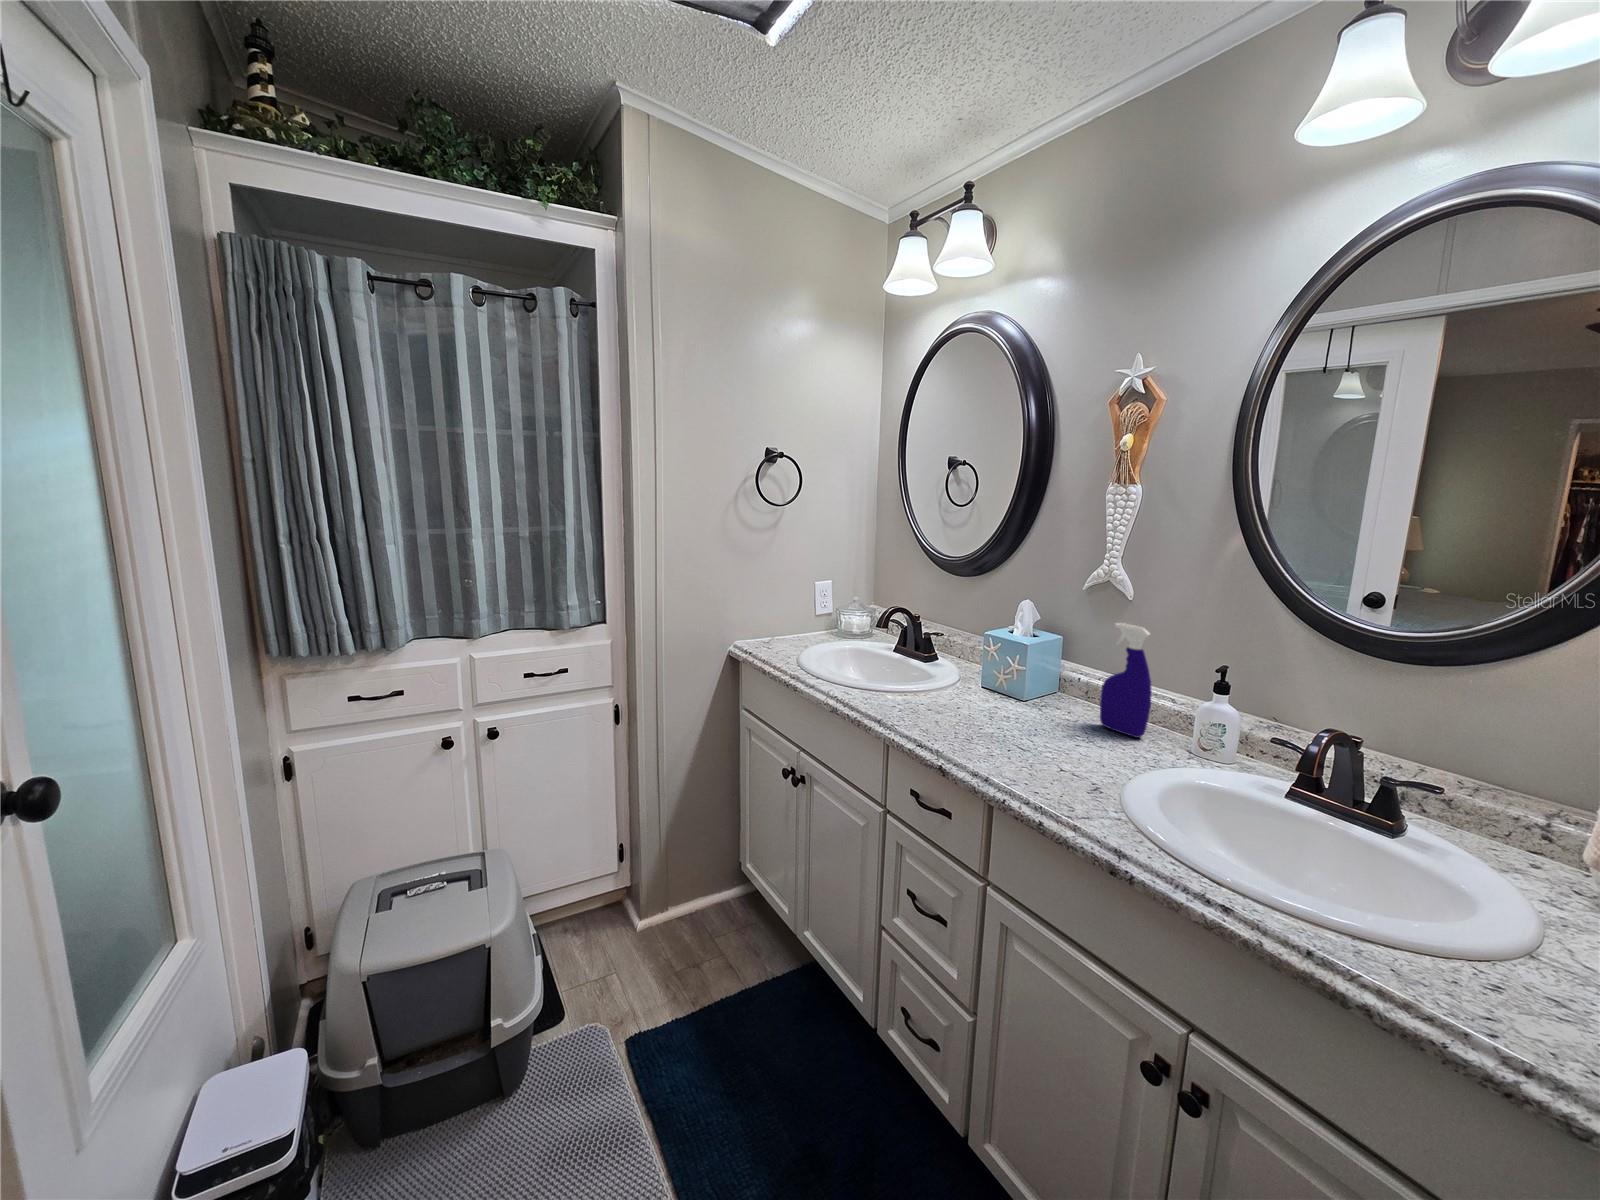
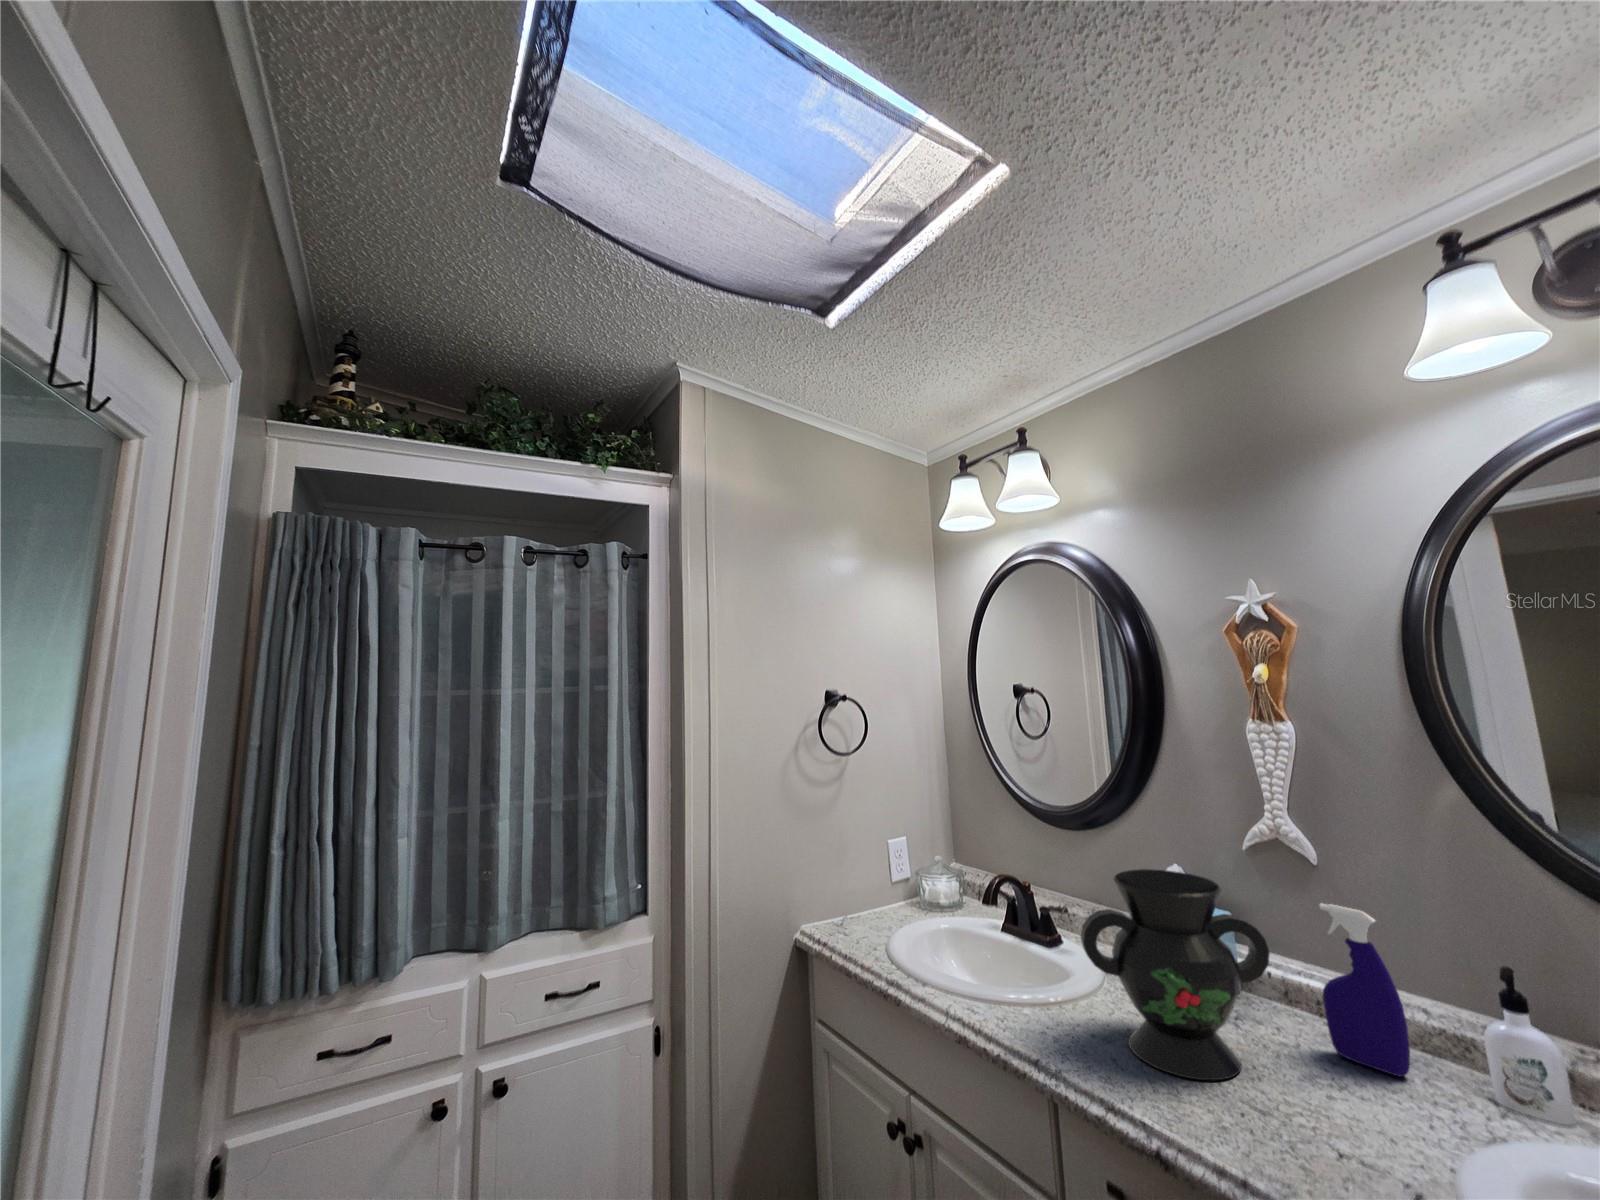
decorative vase: none [930,595,1067,733] -> present [1081,869,1270,1080]

